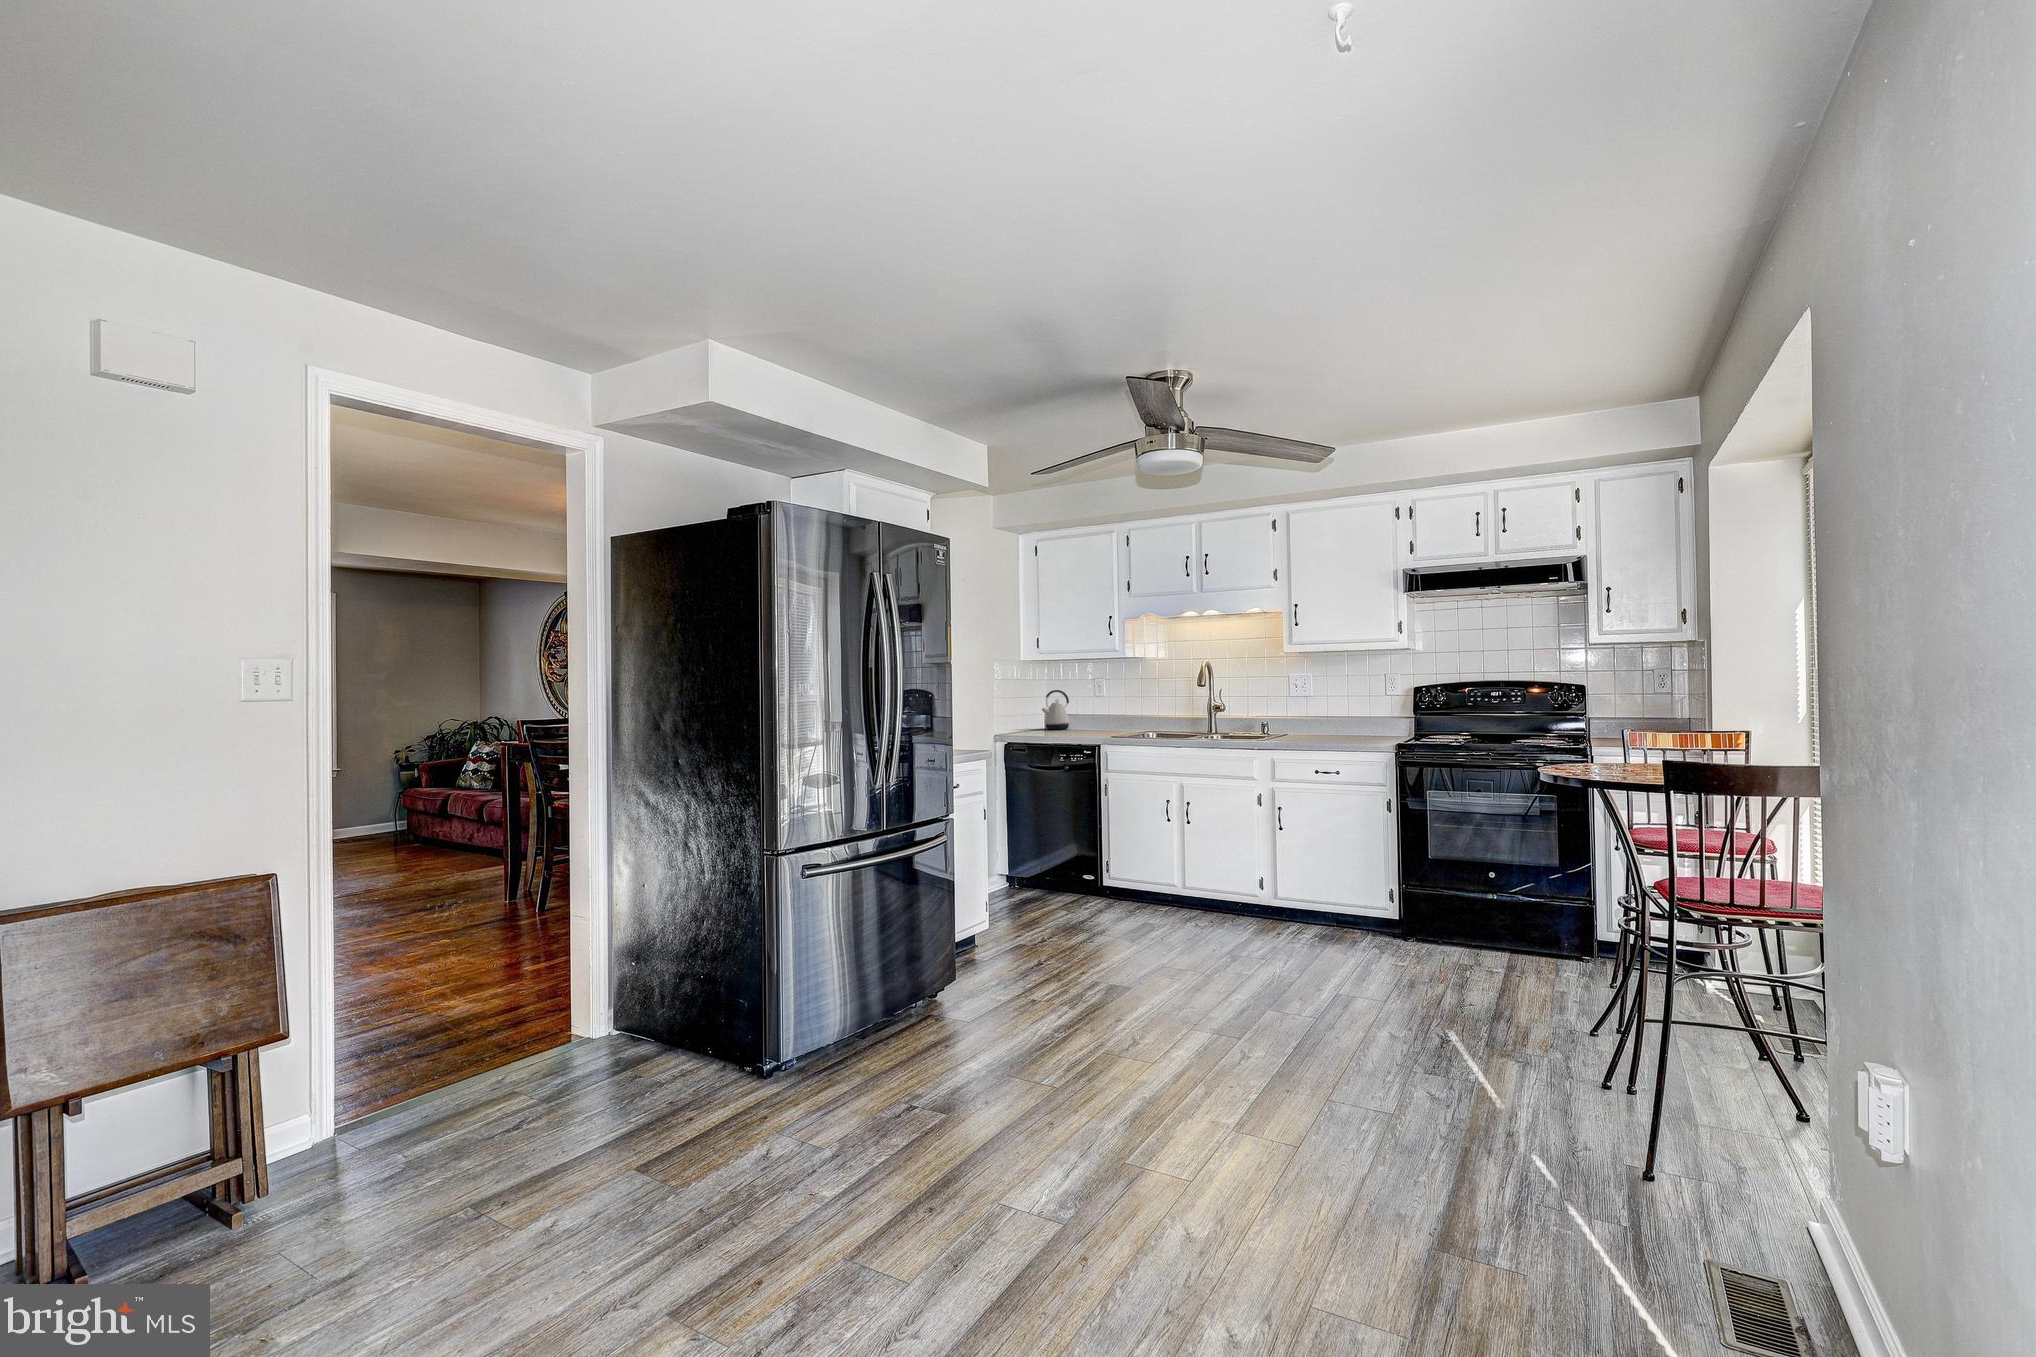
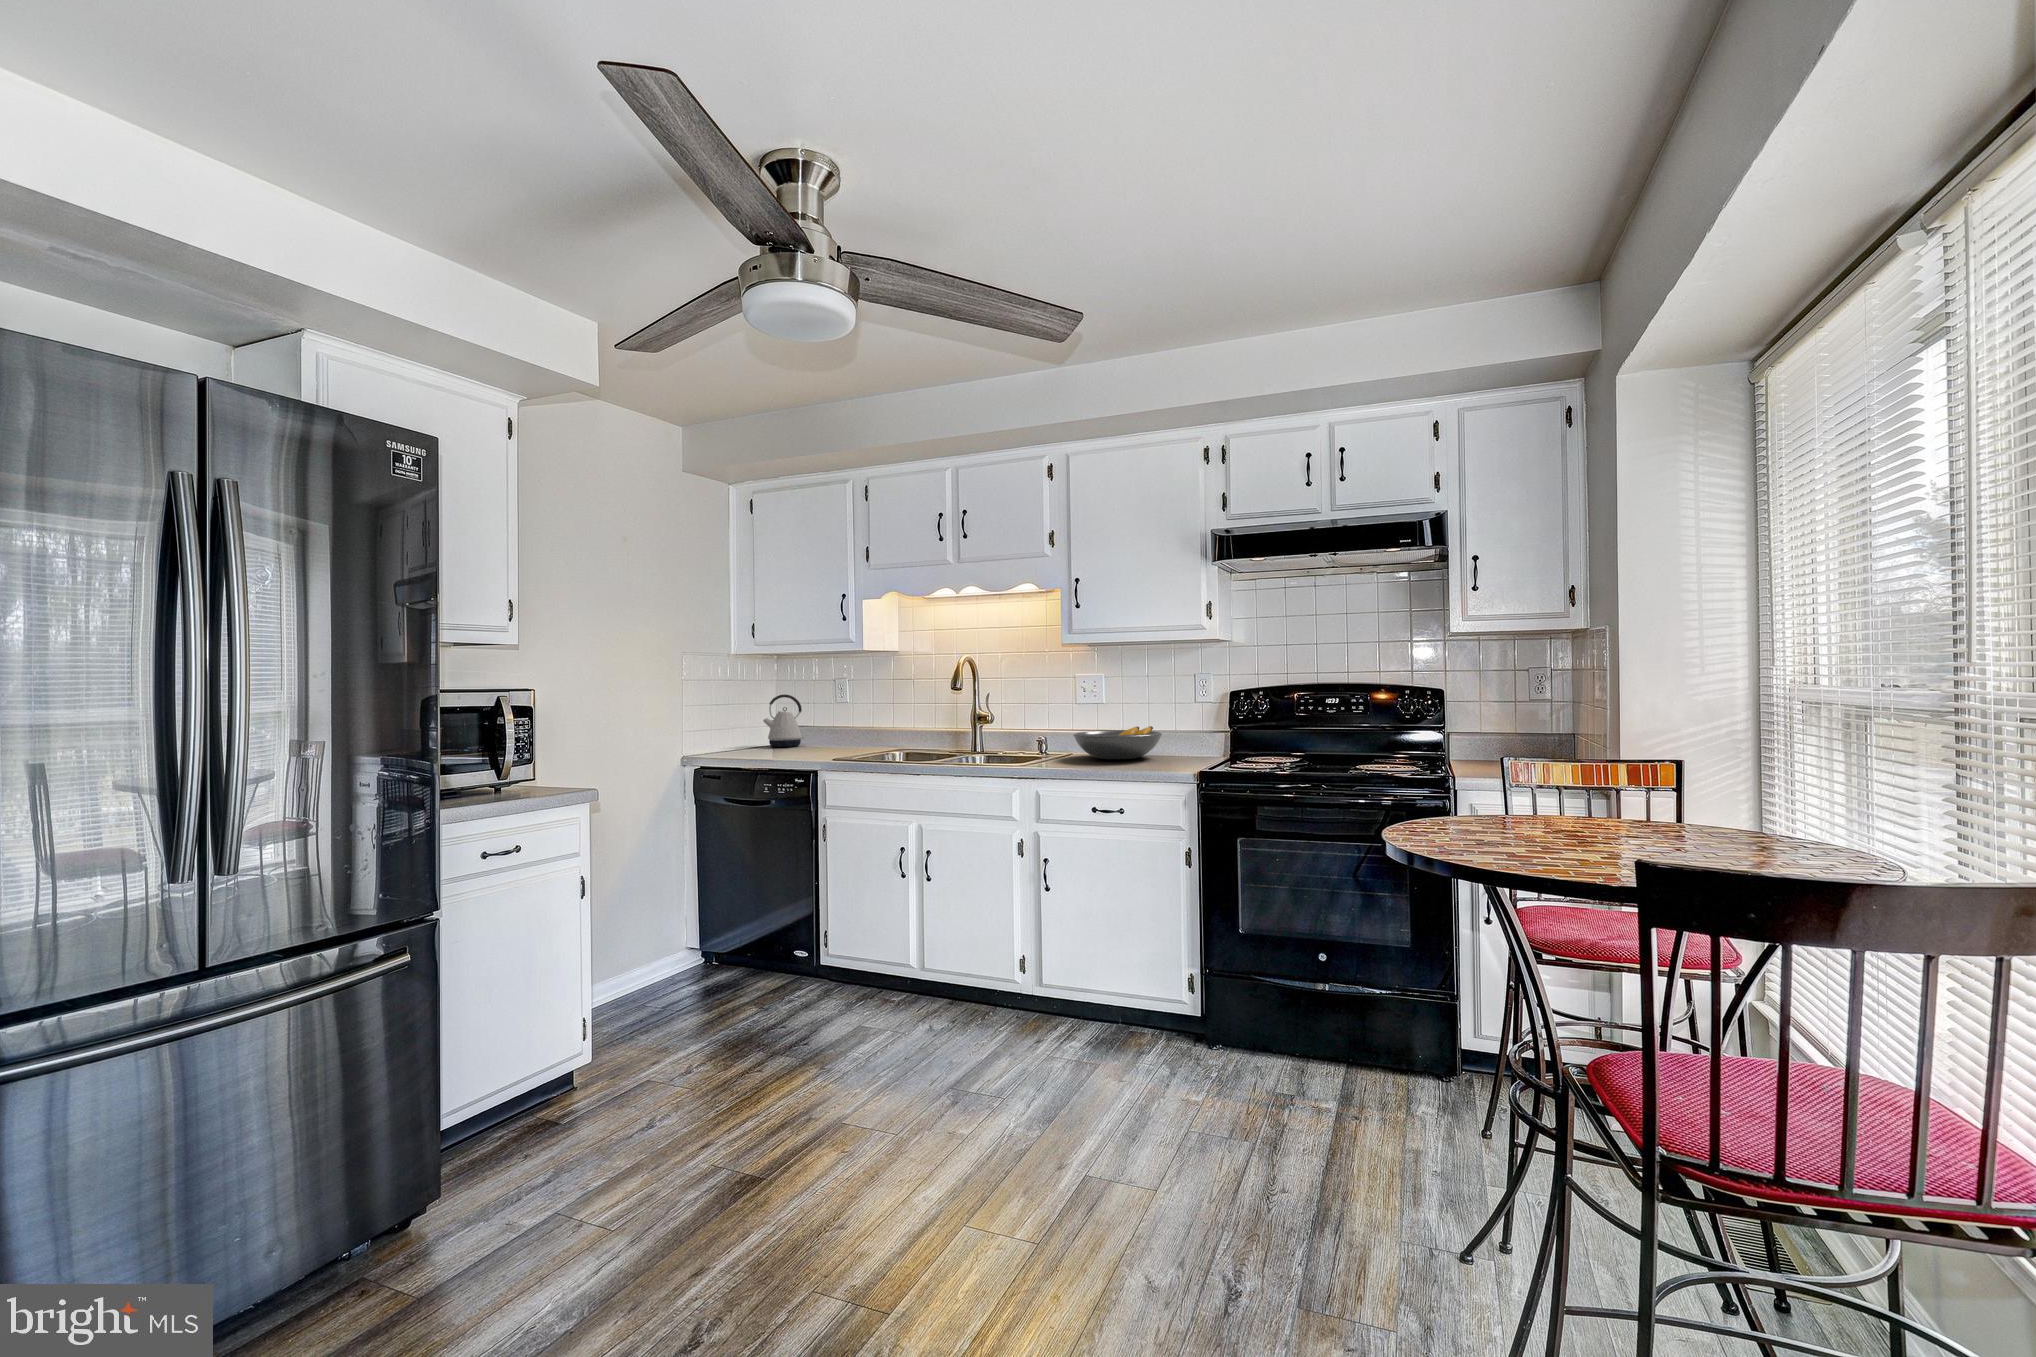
fruit bowl: none [1294,713,1363,737] -> present [1073,726,1162,759]

